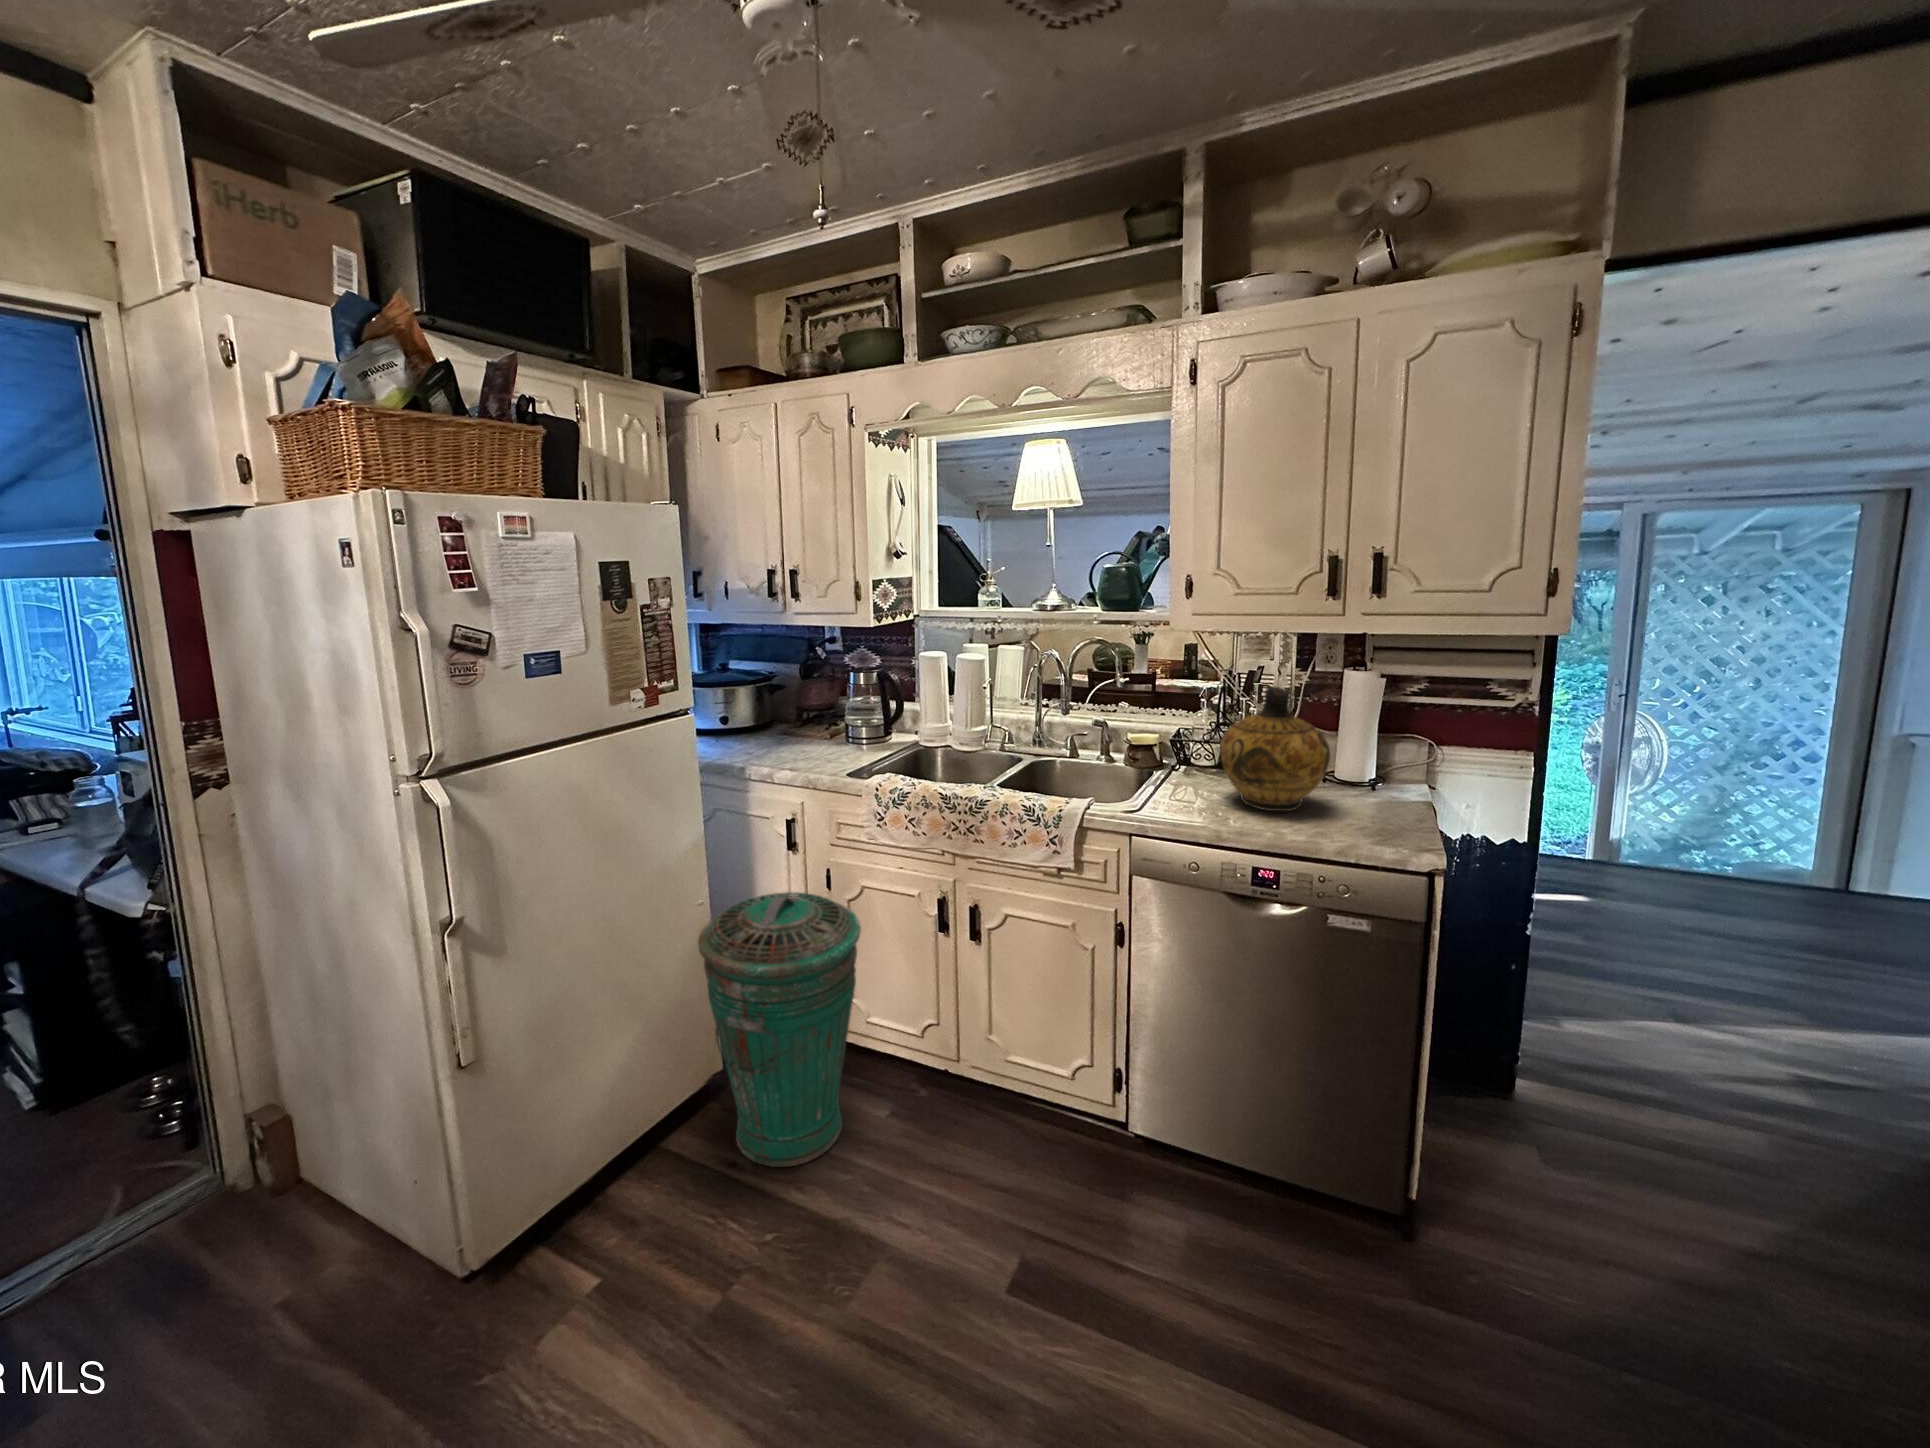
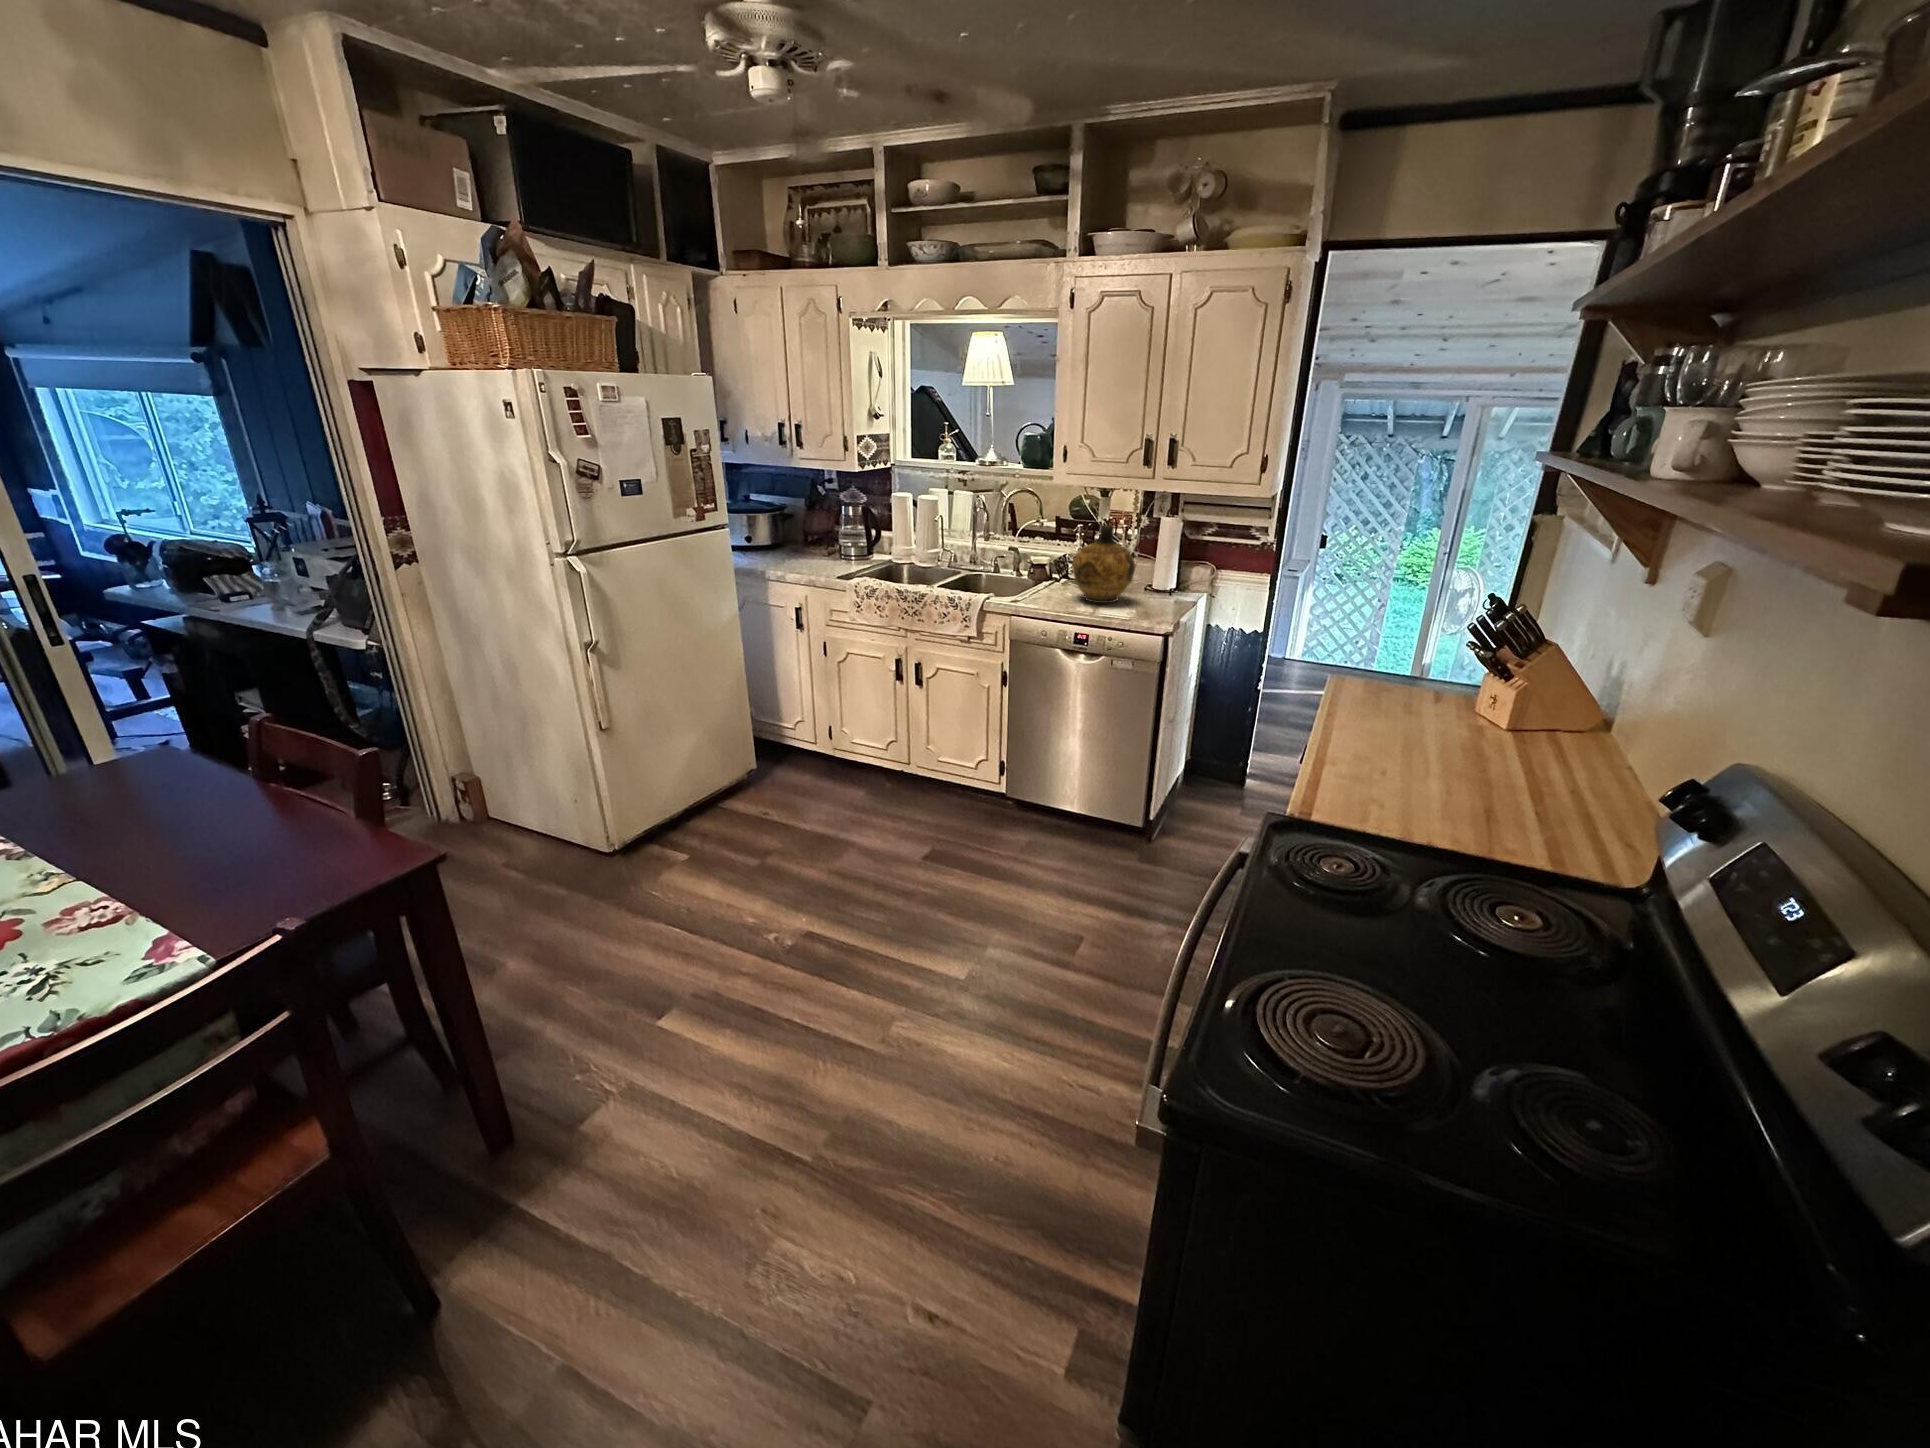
trash can: present [698,892,861,1167] -> none [738,652,844,814]

